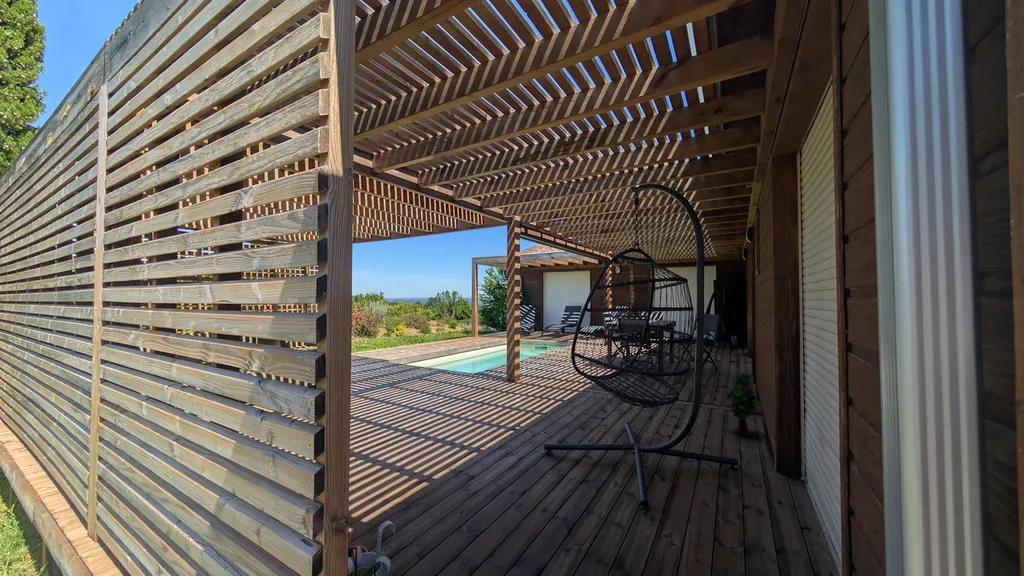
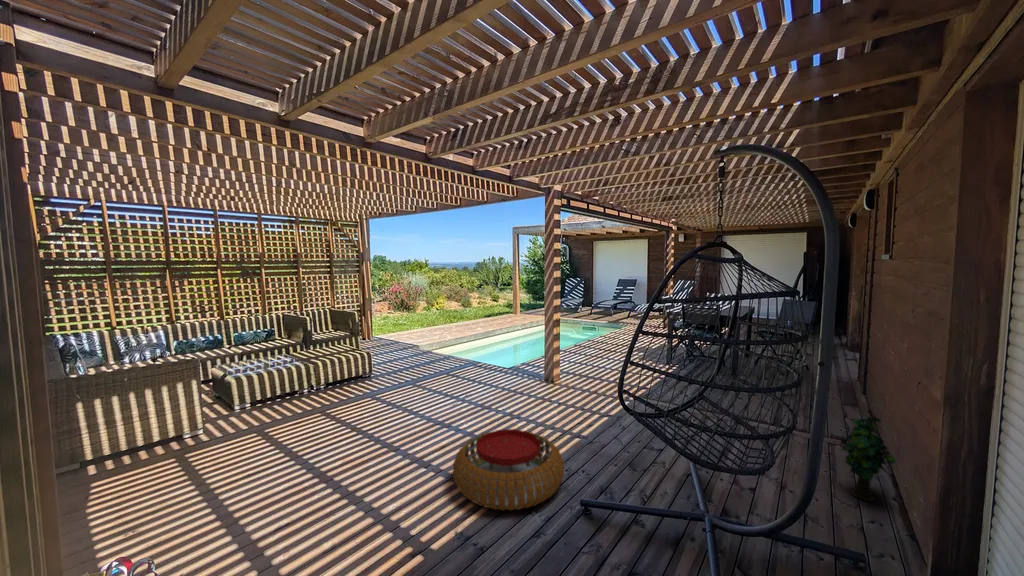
pouf: none [443,401,531,455] -> present [453,429,564,510]

